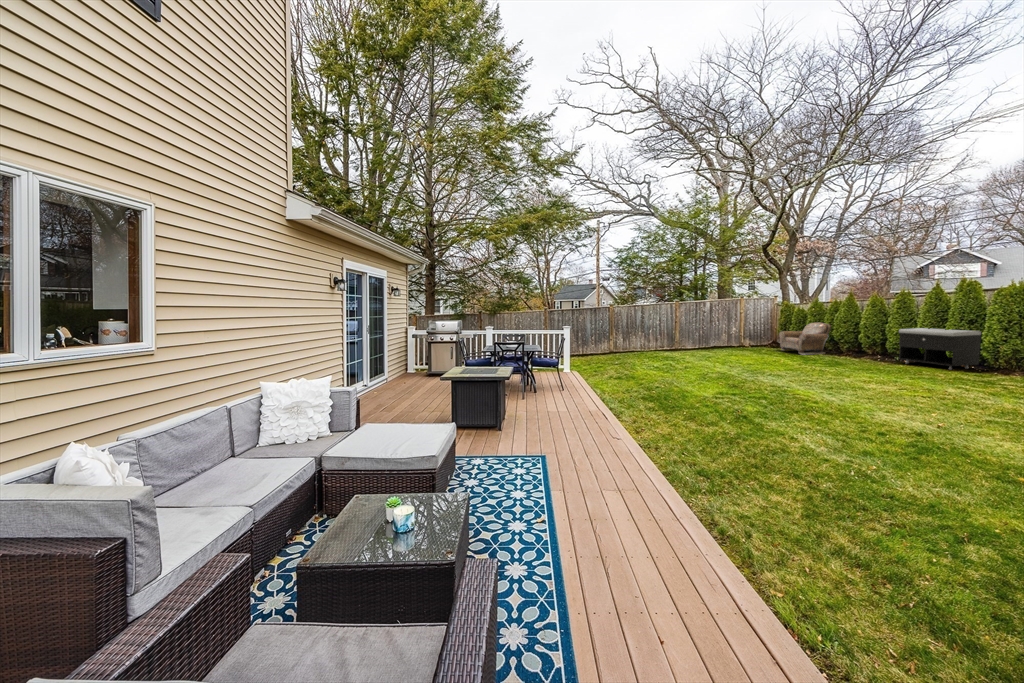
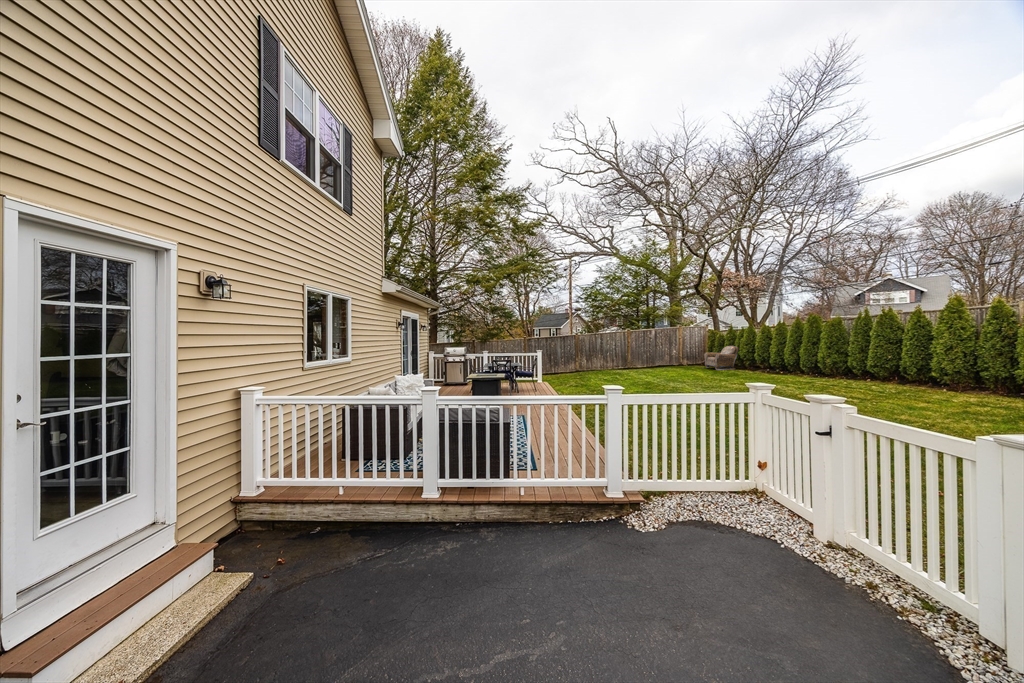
storage bench: present [899,328,981,369] -> none [771,348,814,376]

